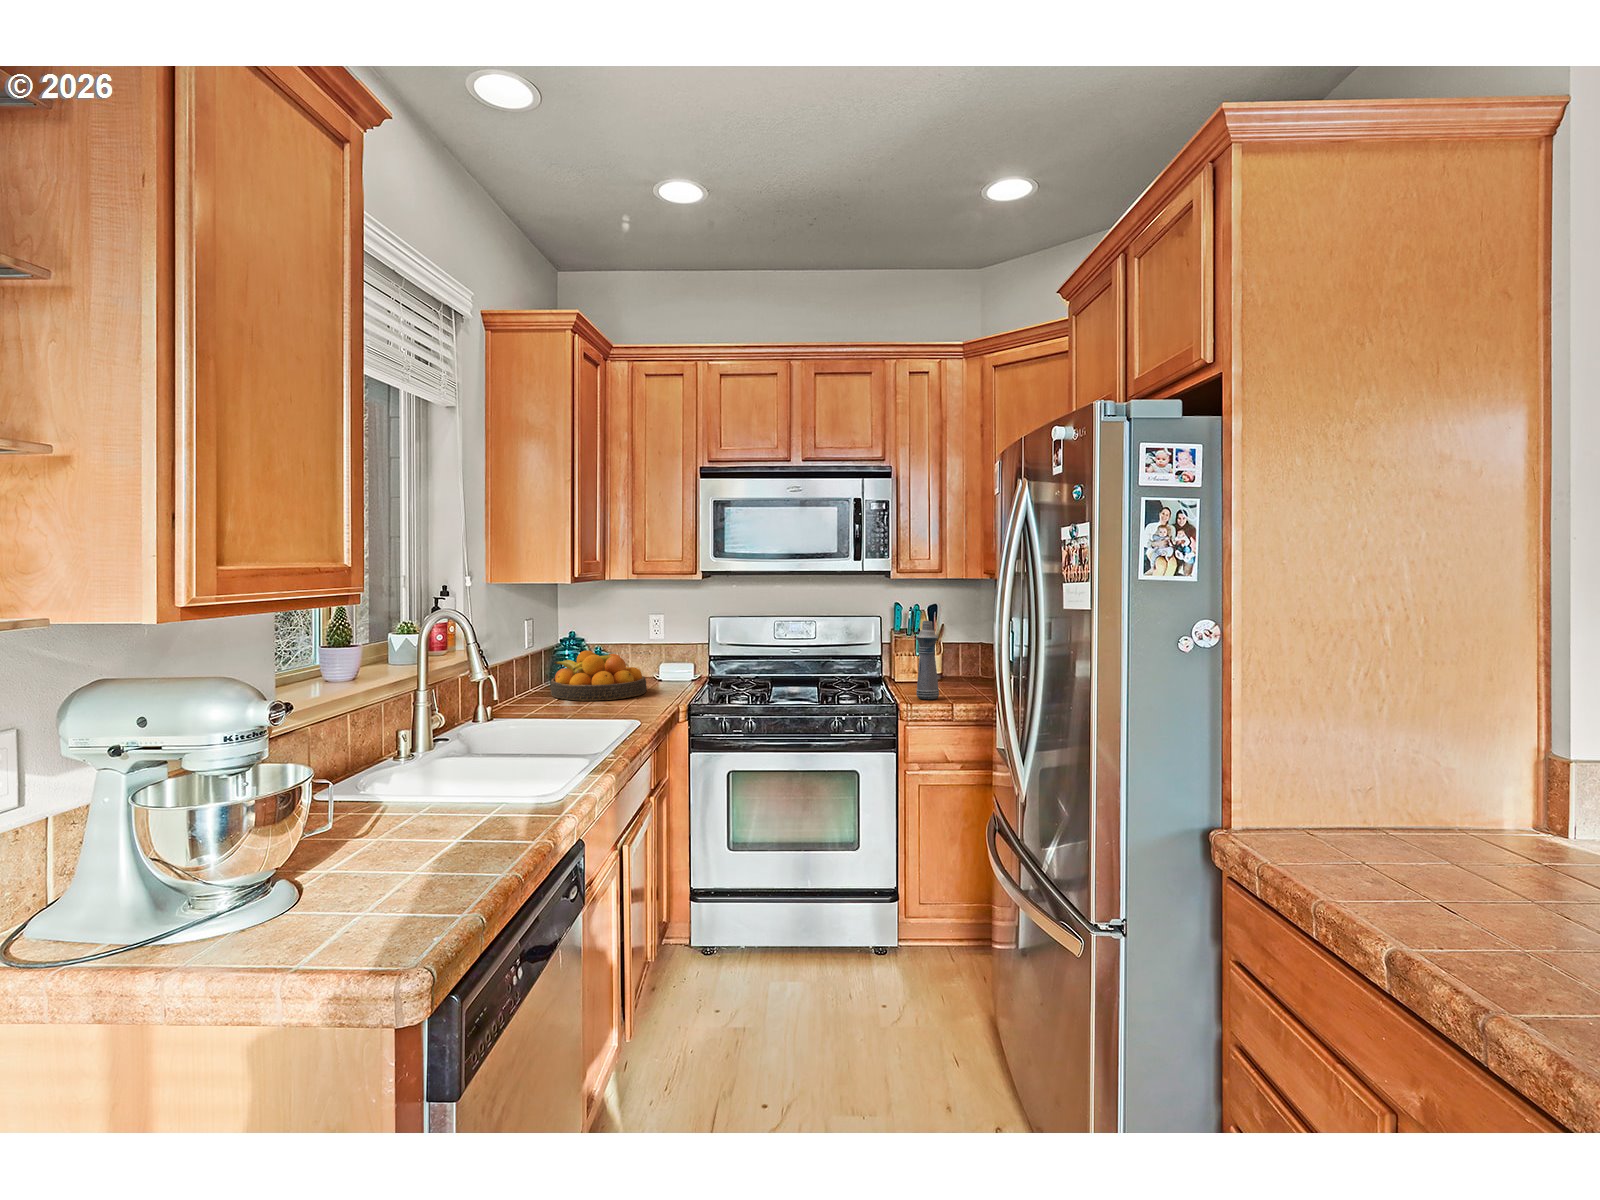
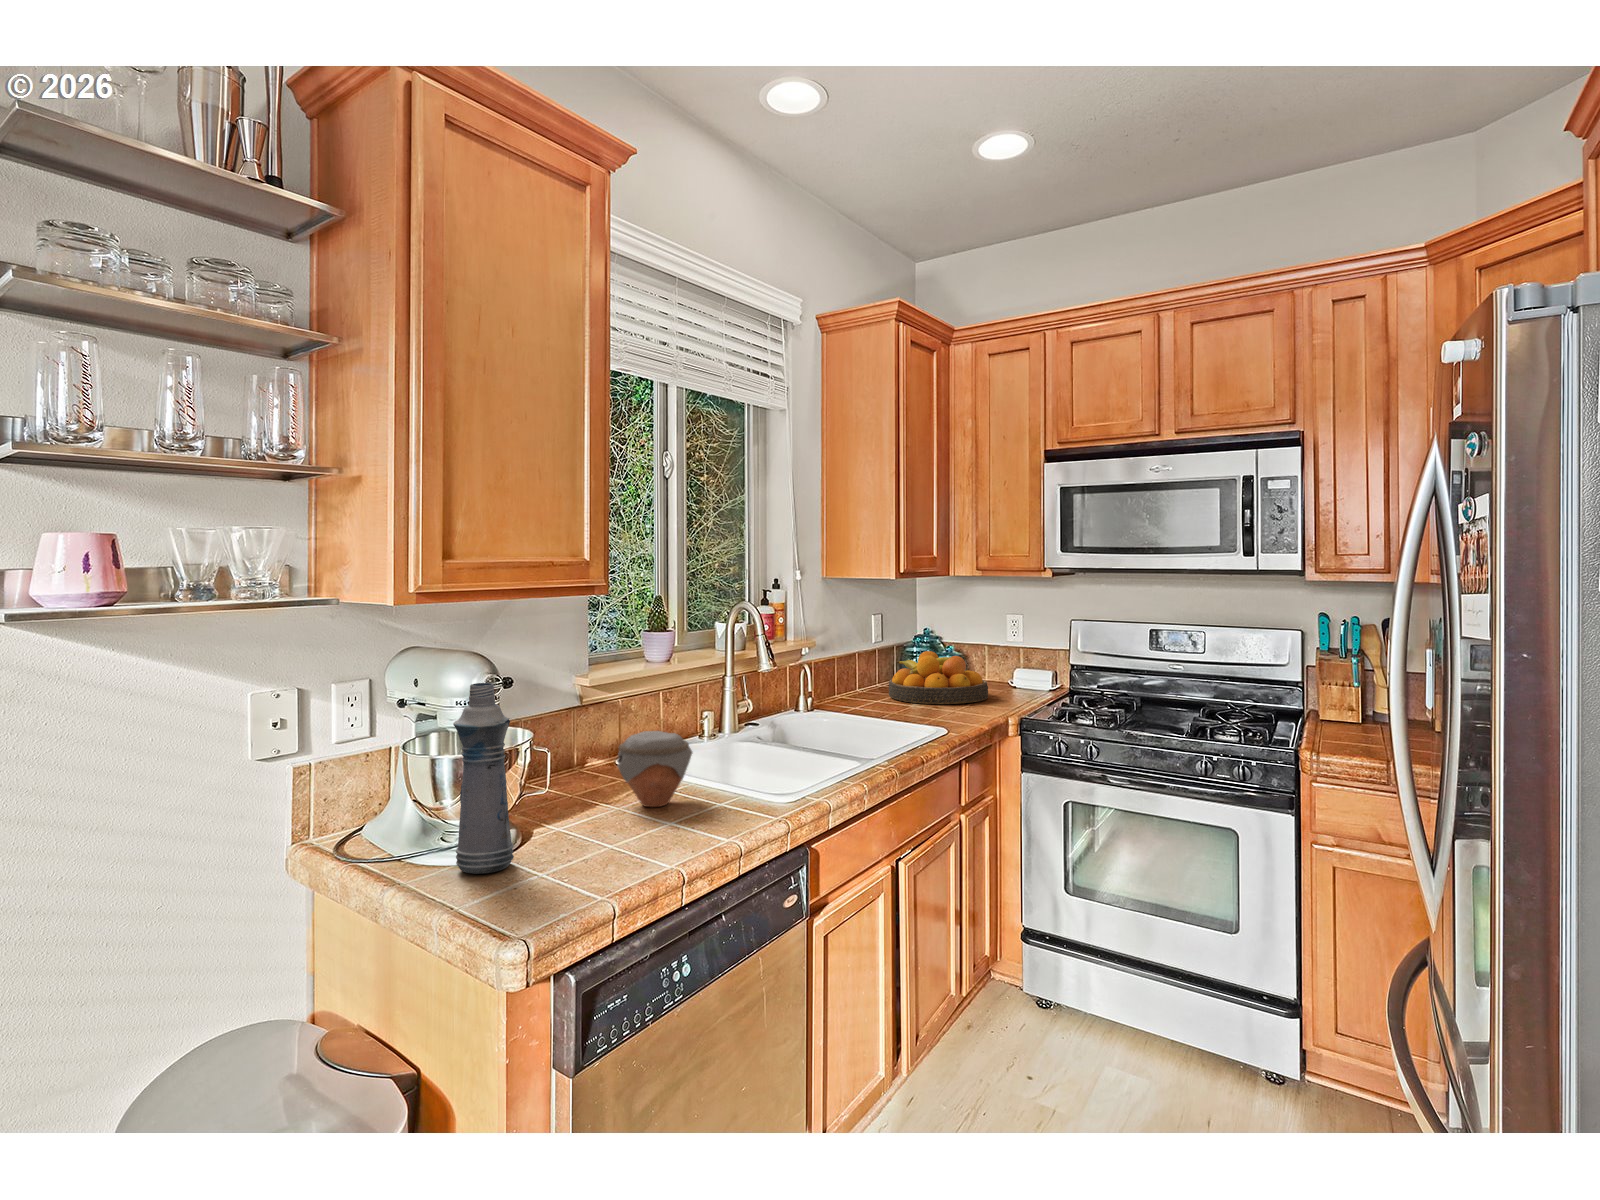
bottle: present [916,621,939,699] -> present [453,683,514,874]
jar: none [374,749,461,832] -> present [617,731,692,807]

